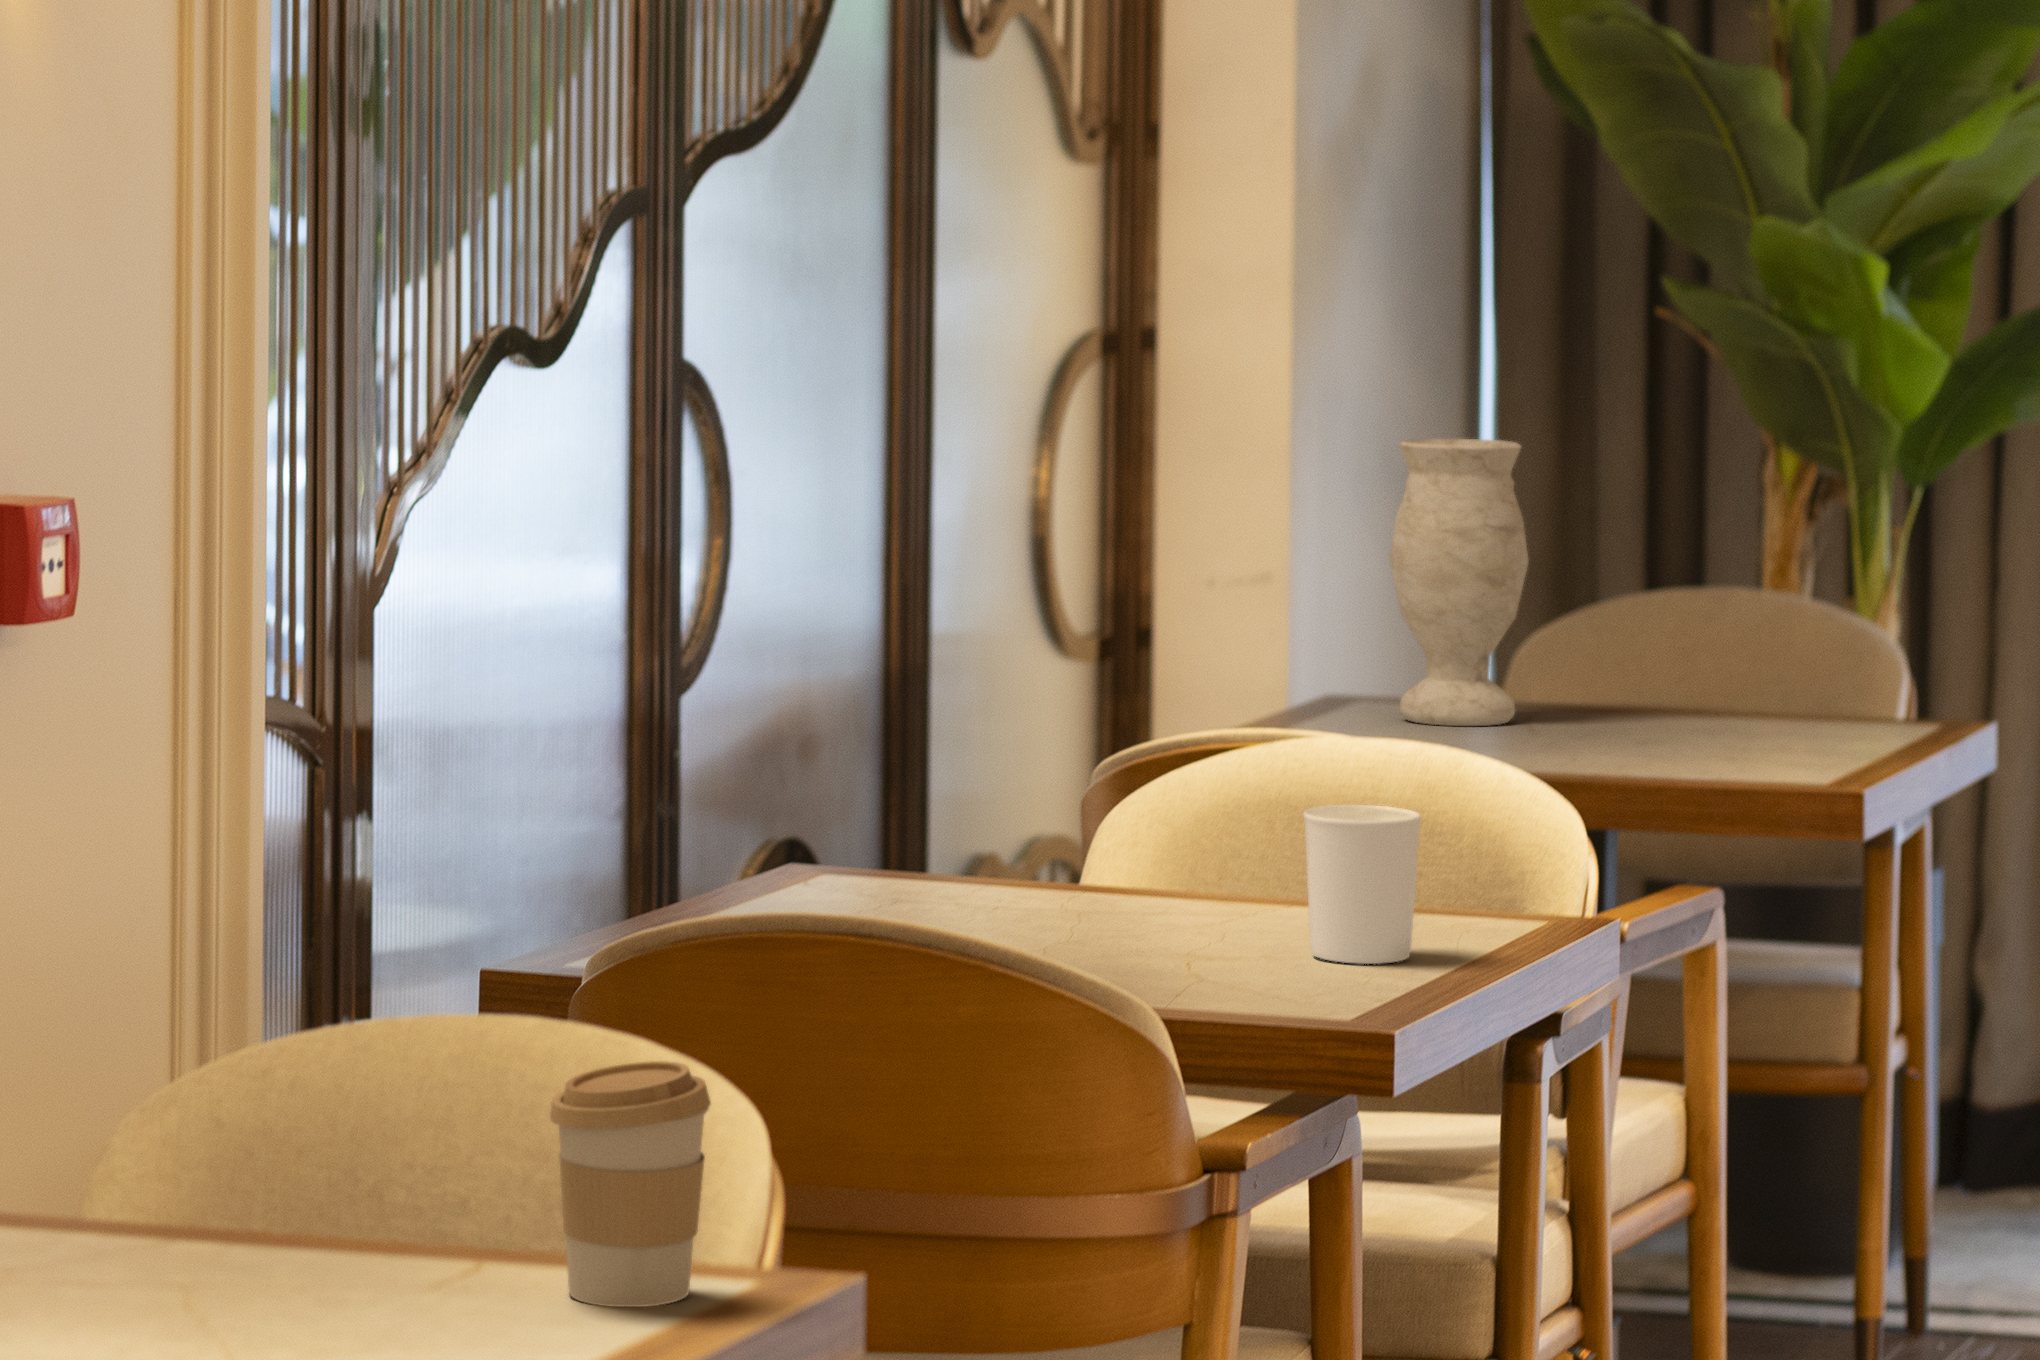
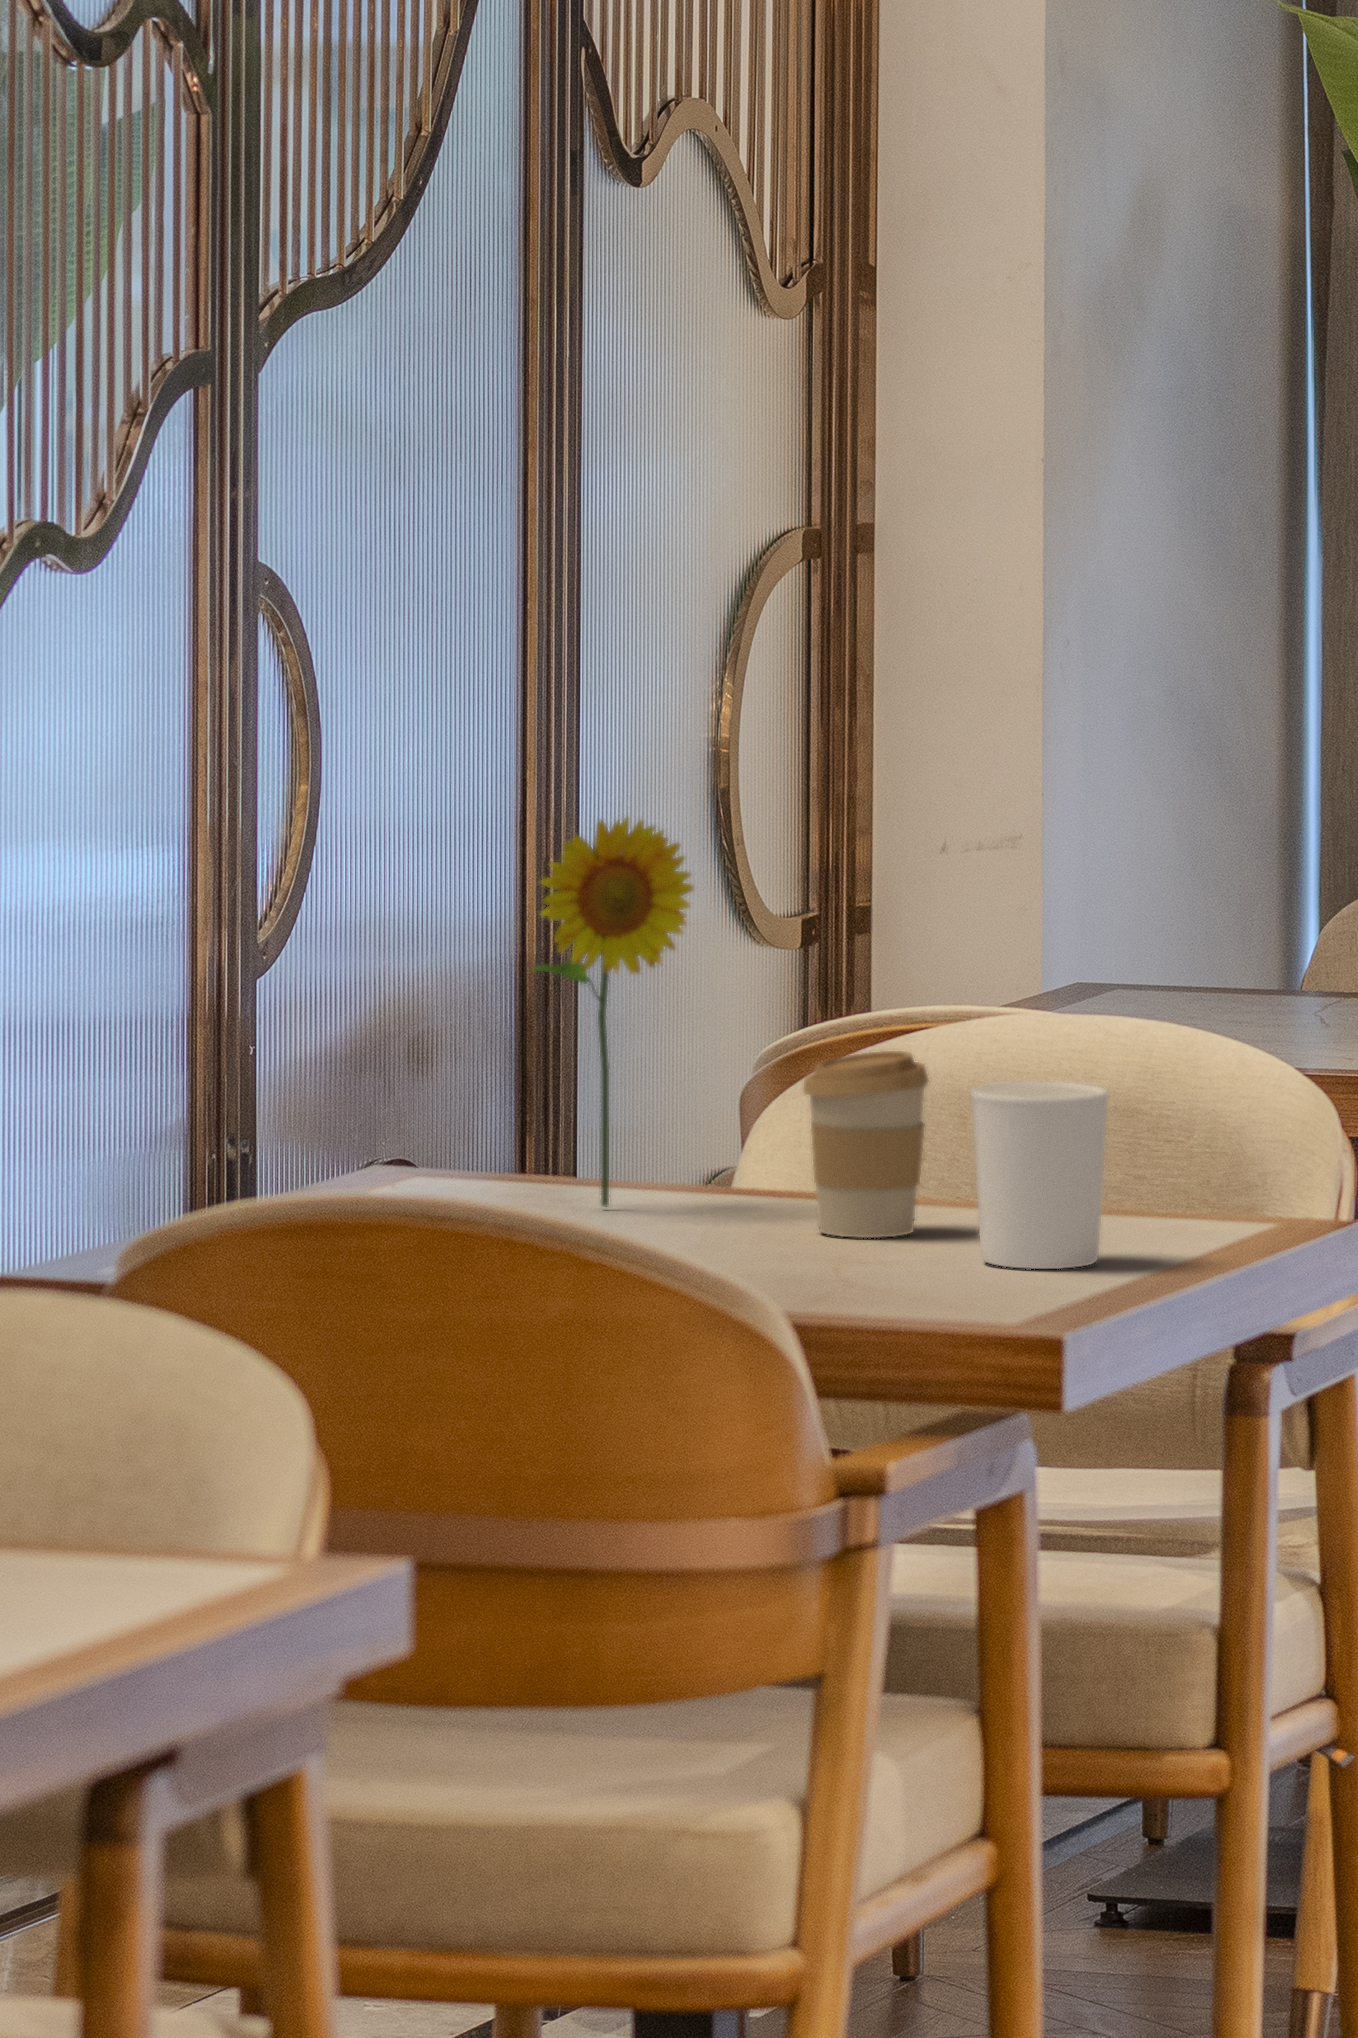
vase: present [1390,439,1529,726] -> none [1153,657,1327,1018]
flower: none [921,575,1060,897] -> present [534,818,694,1207]
coffee cup: present [550,1061,711,1307] -> present [804,1051,928,1238]

